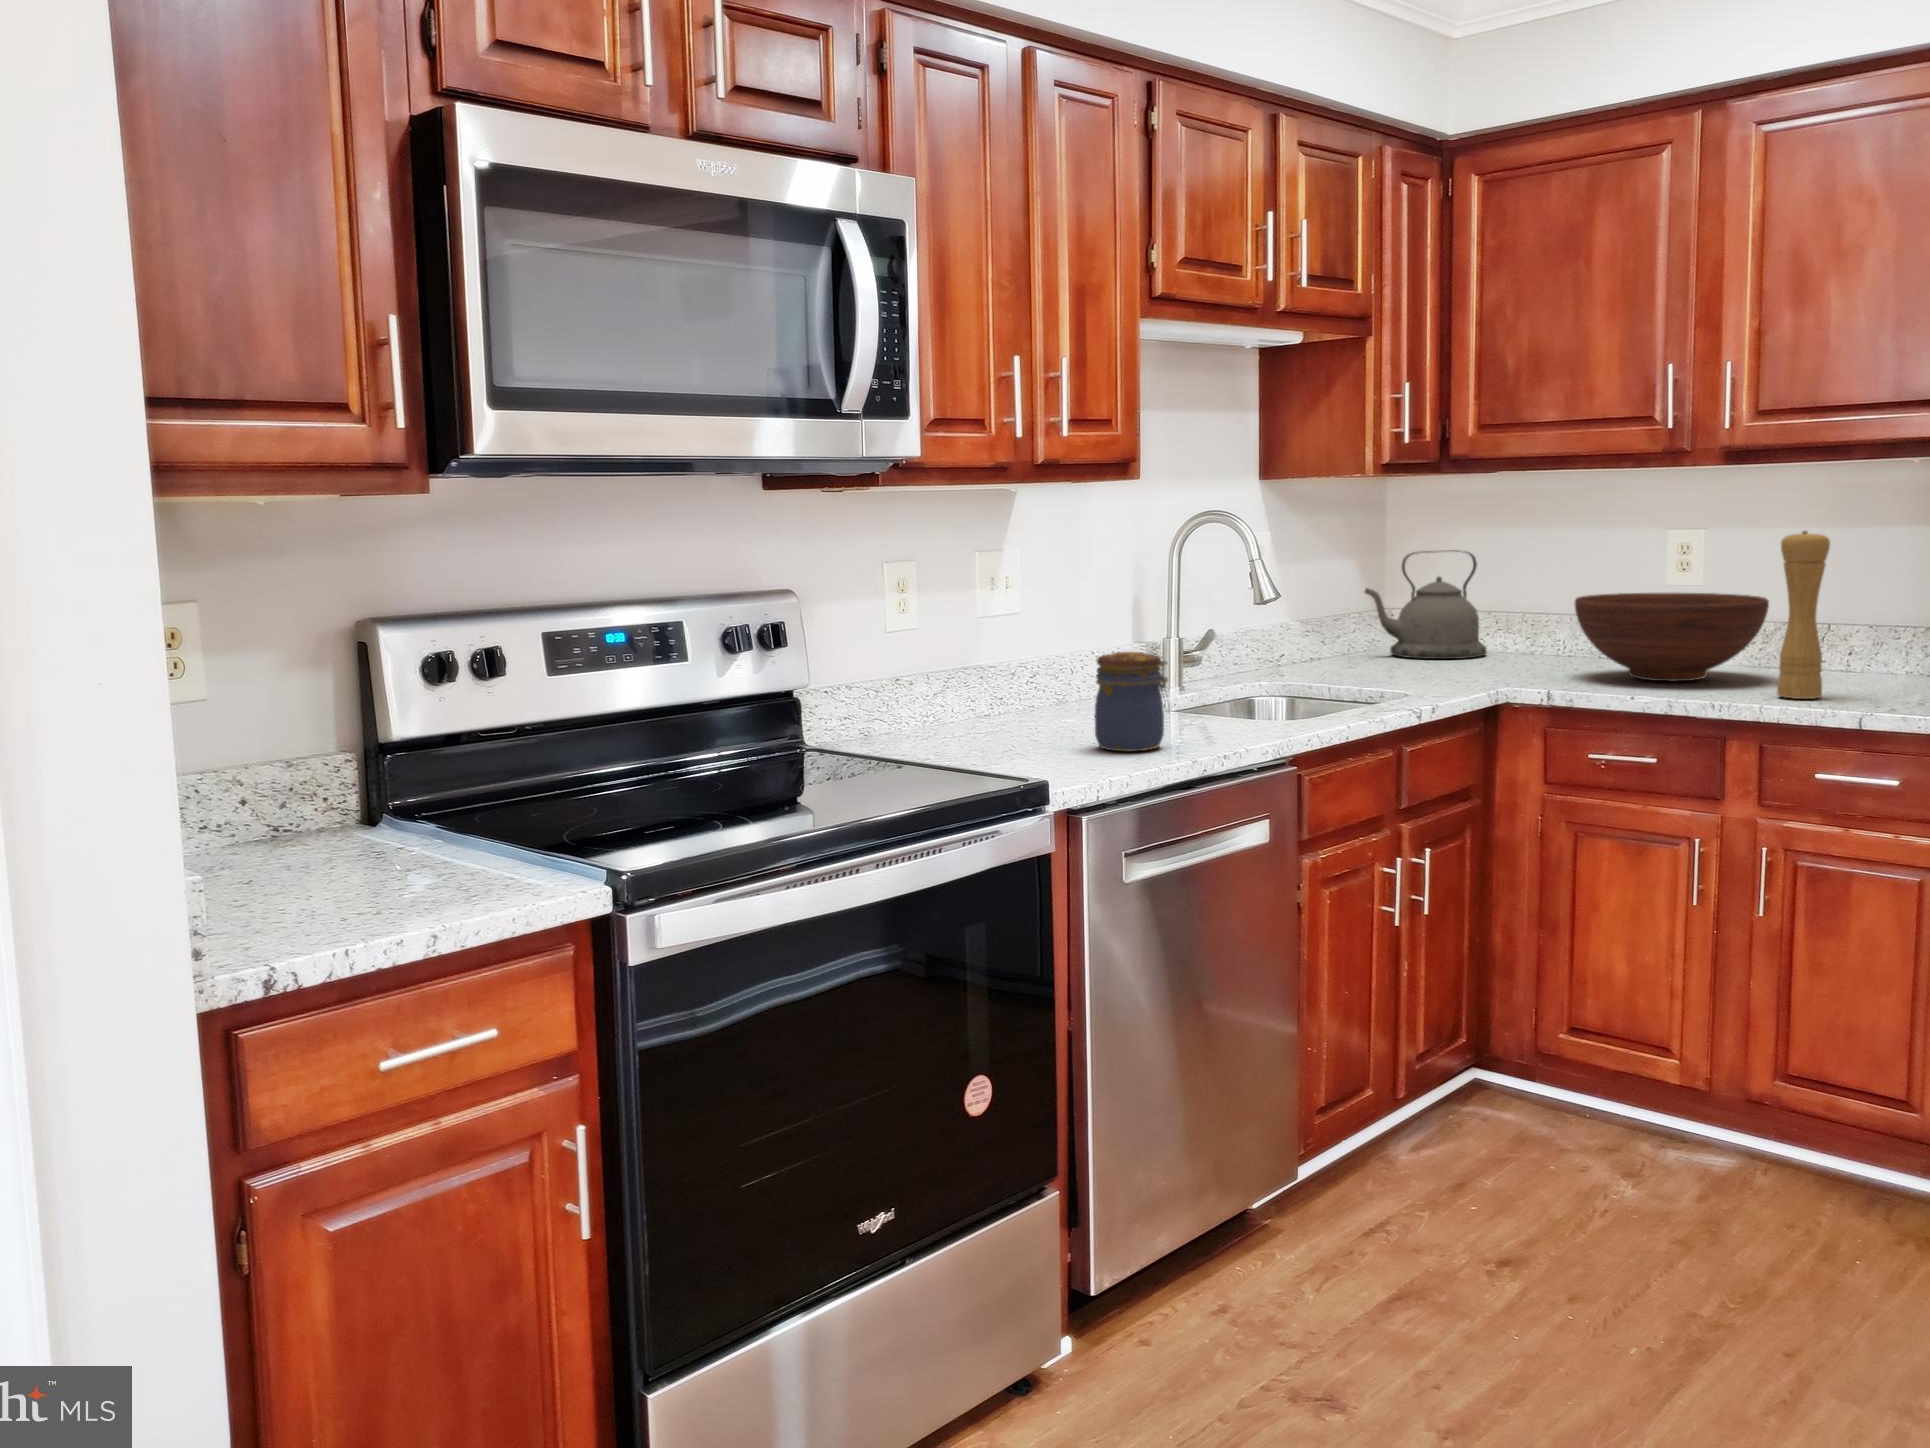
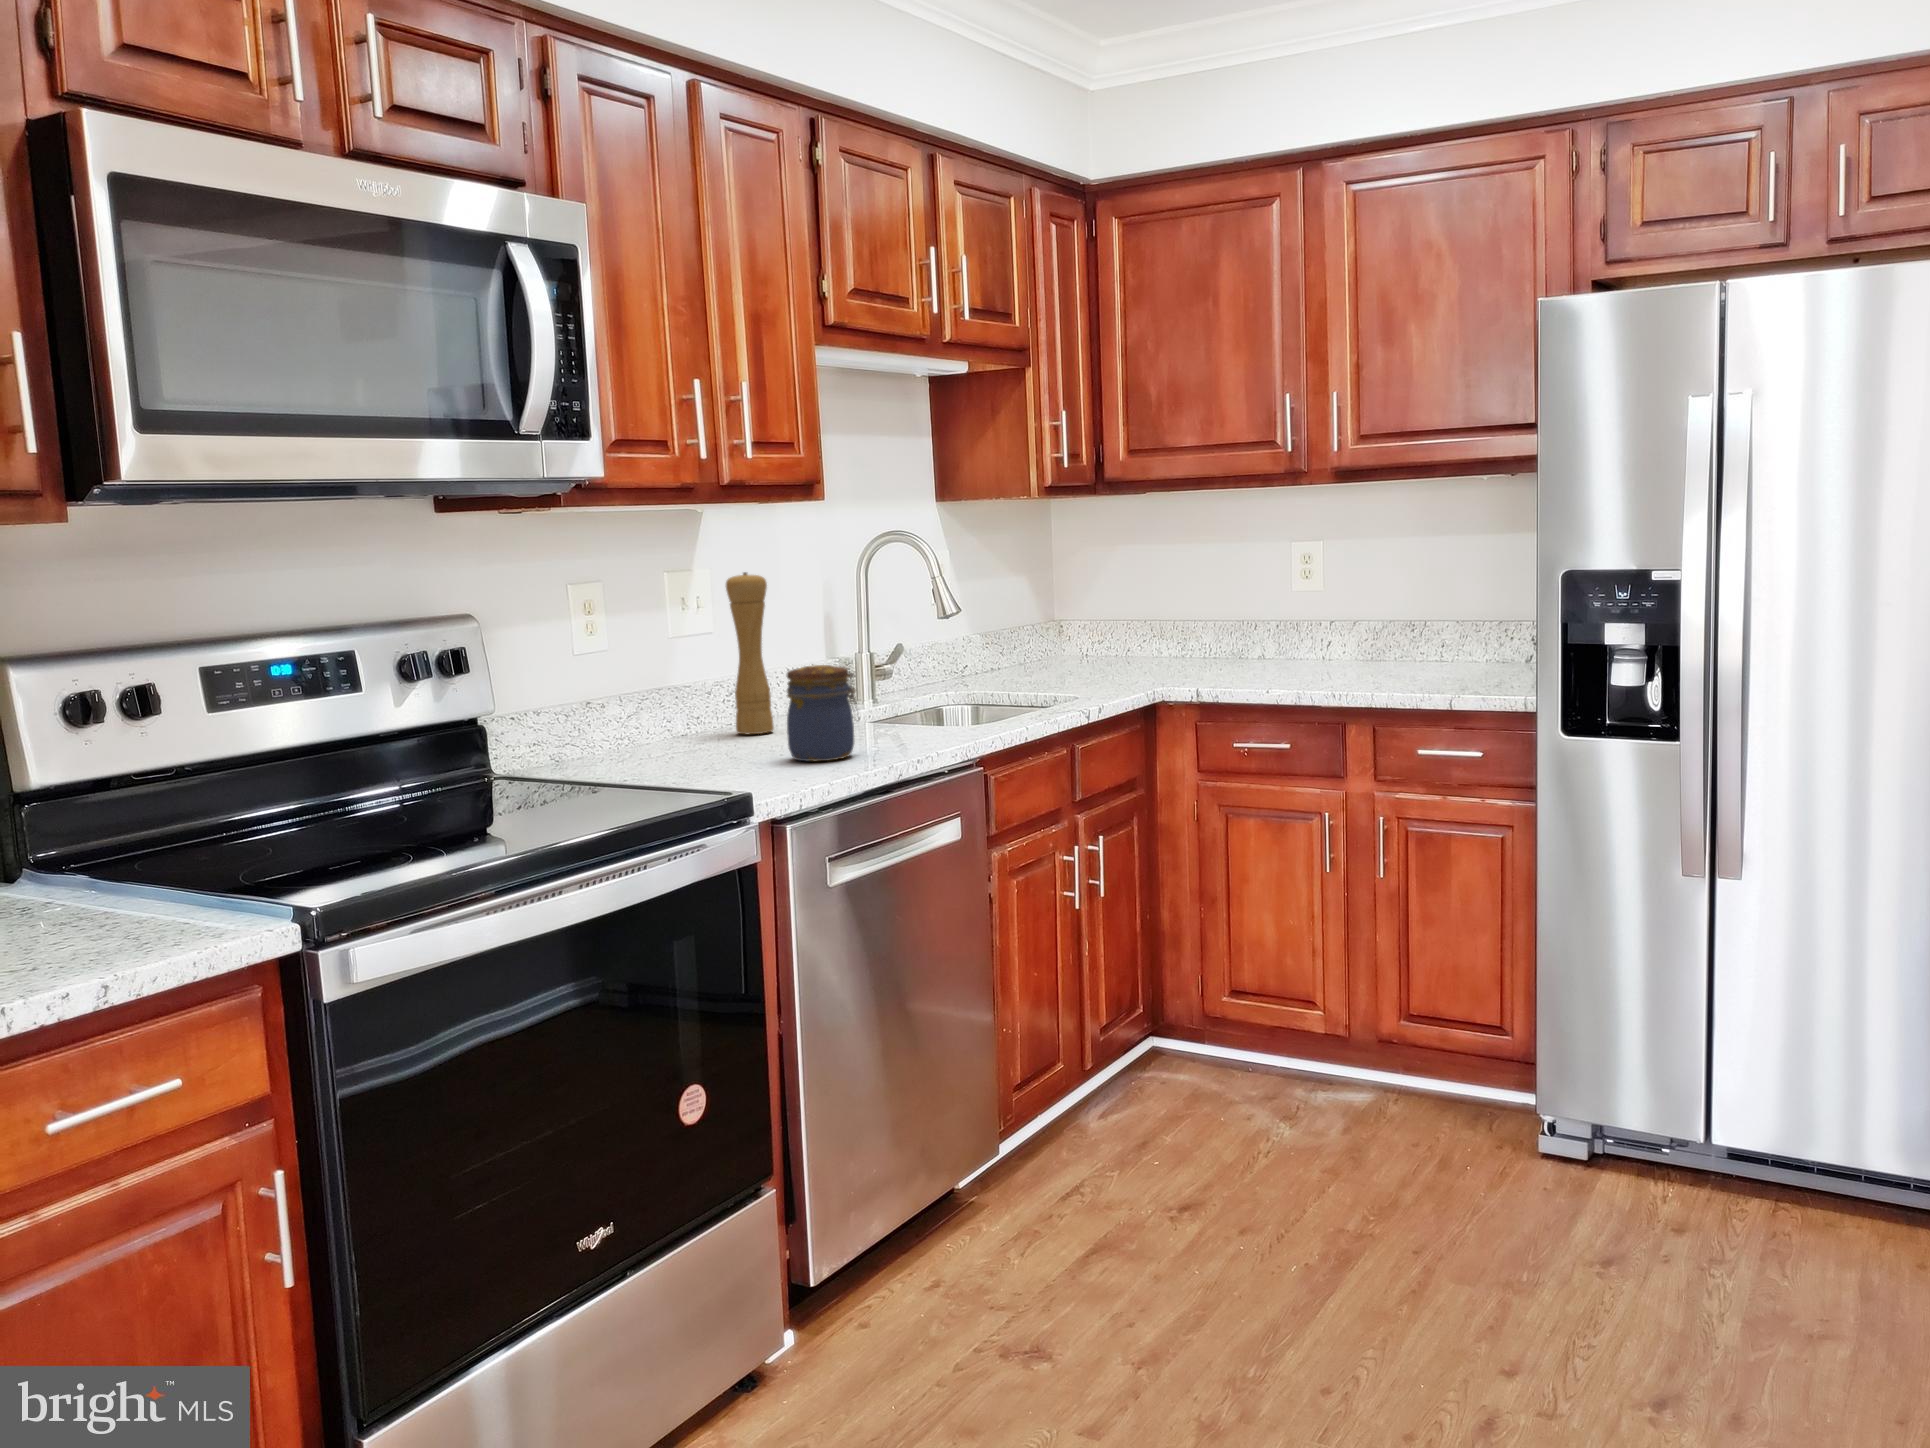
pepper mill: present [1777,531,1830,699] -> present [726,572,774,734]
kettle: present [1365,552,1487,659] -> none [1036,563,1148,665]
fruit bowl: present [1575,593,1769,681] -> none [1219,595,1378,675]

